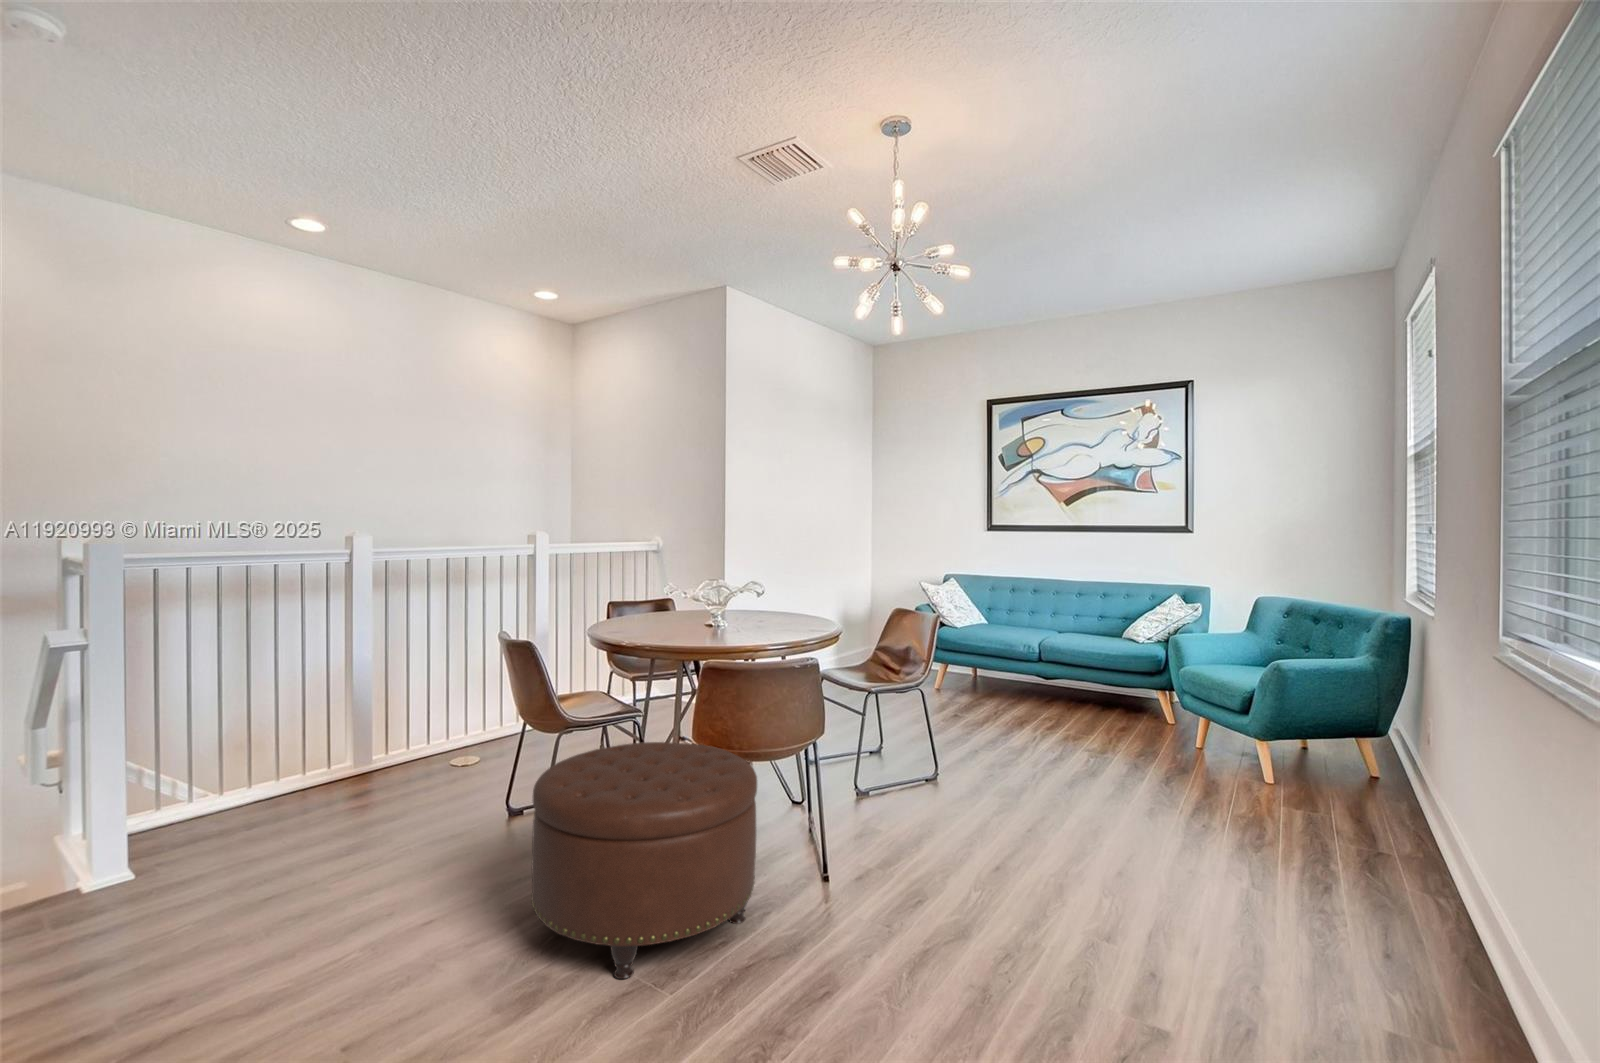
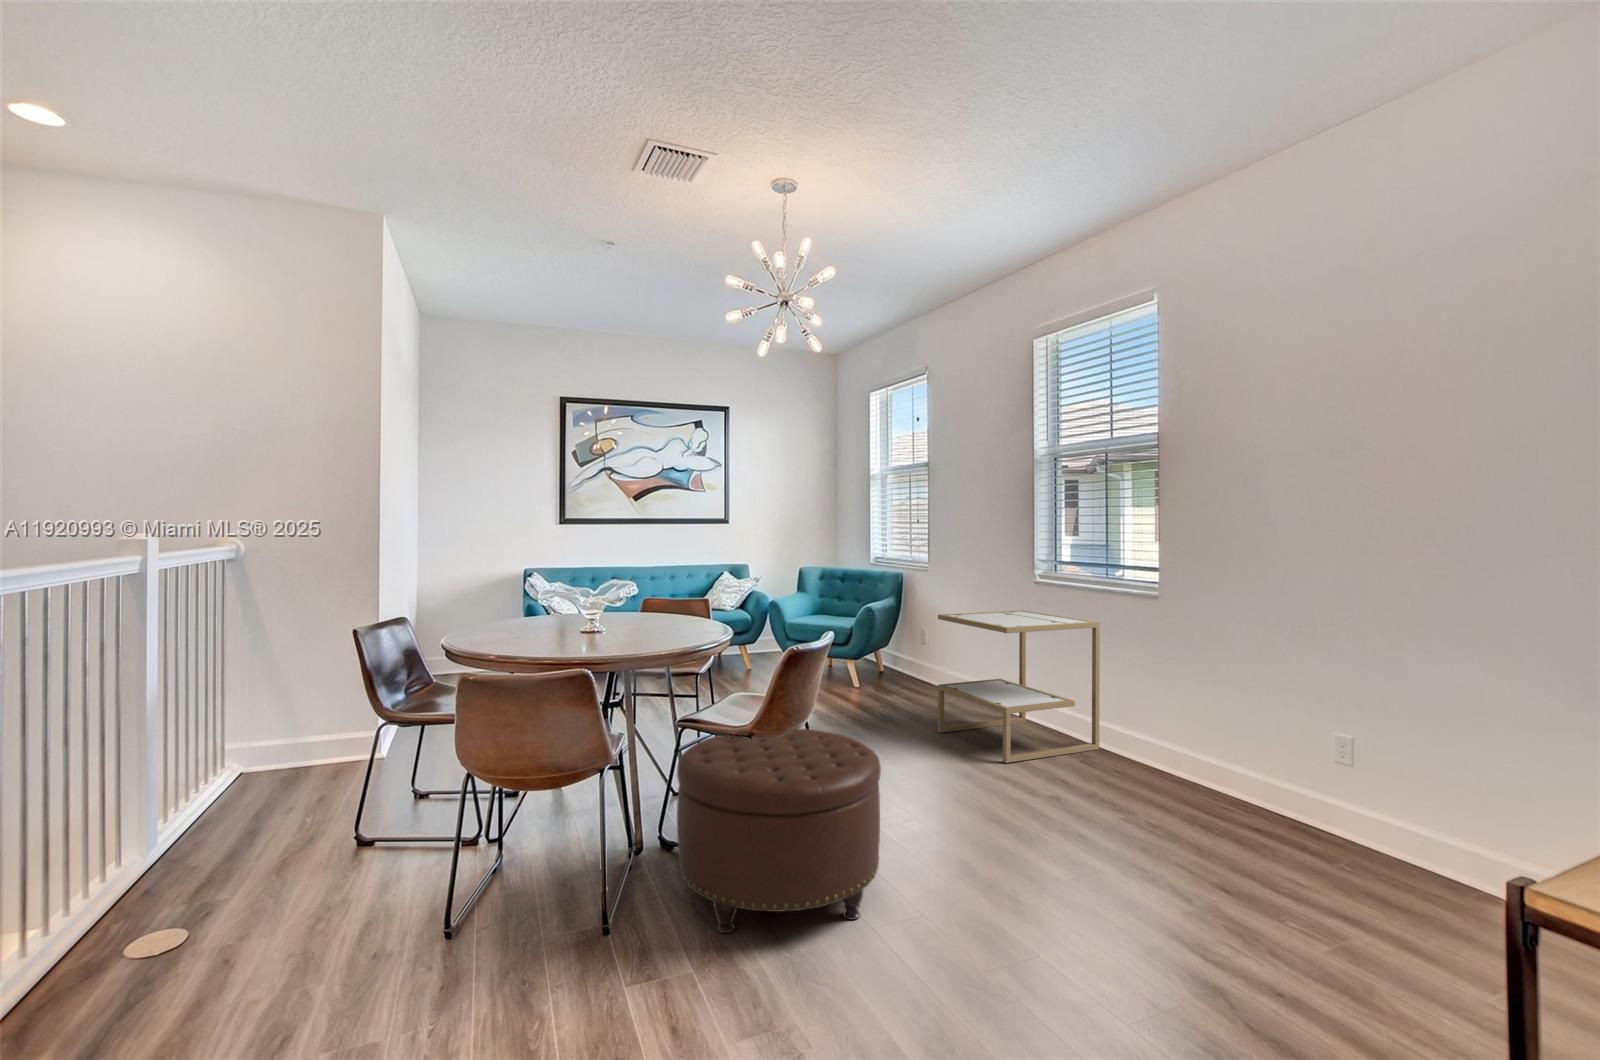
side table: none [1228,681,1541,1050] -> present [938,610,1100,763]

